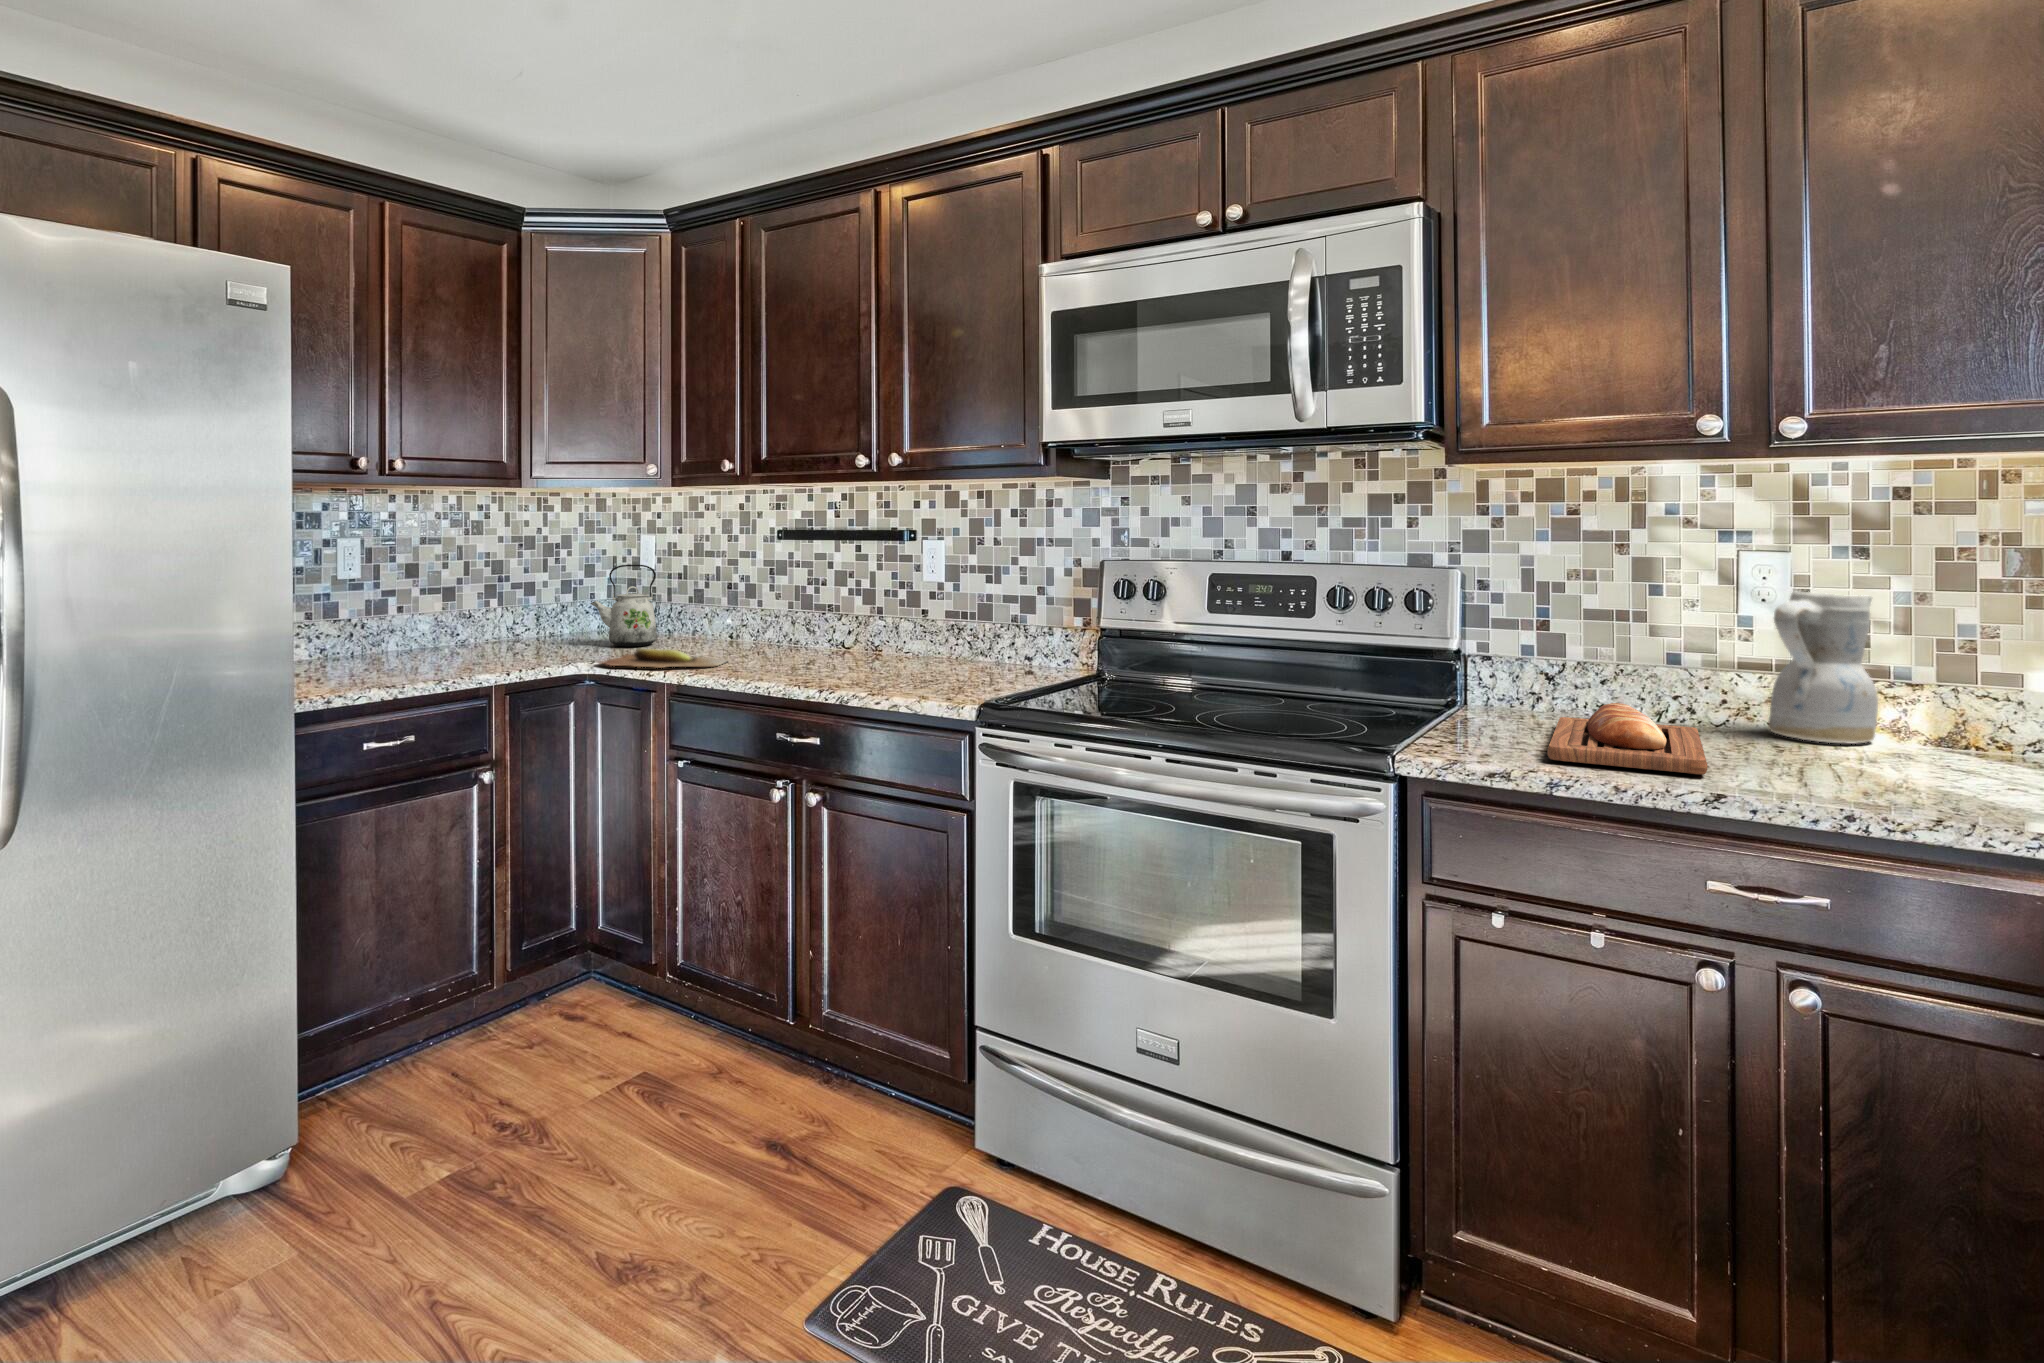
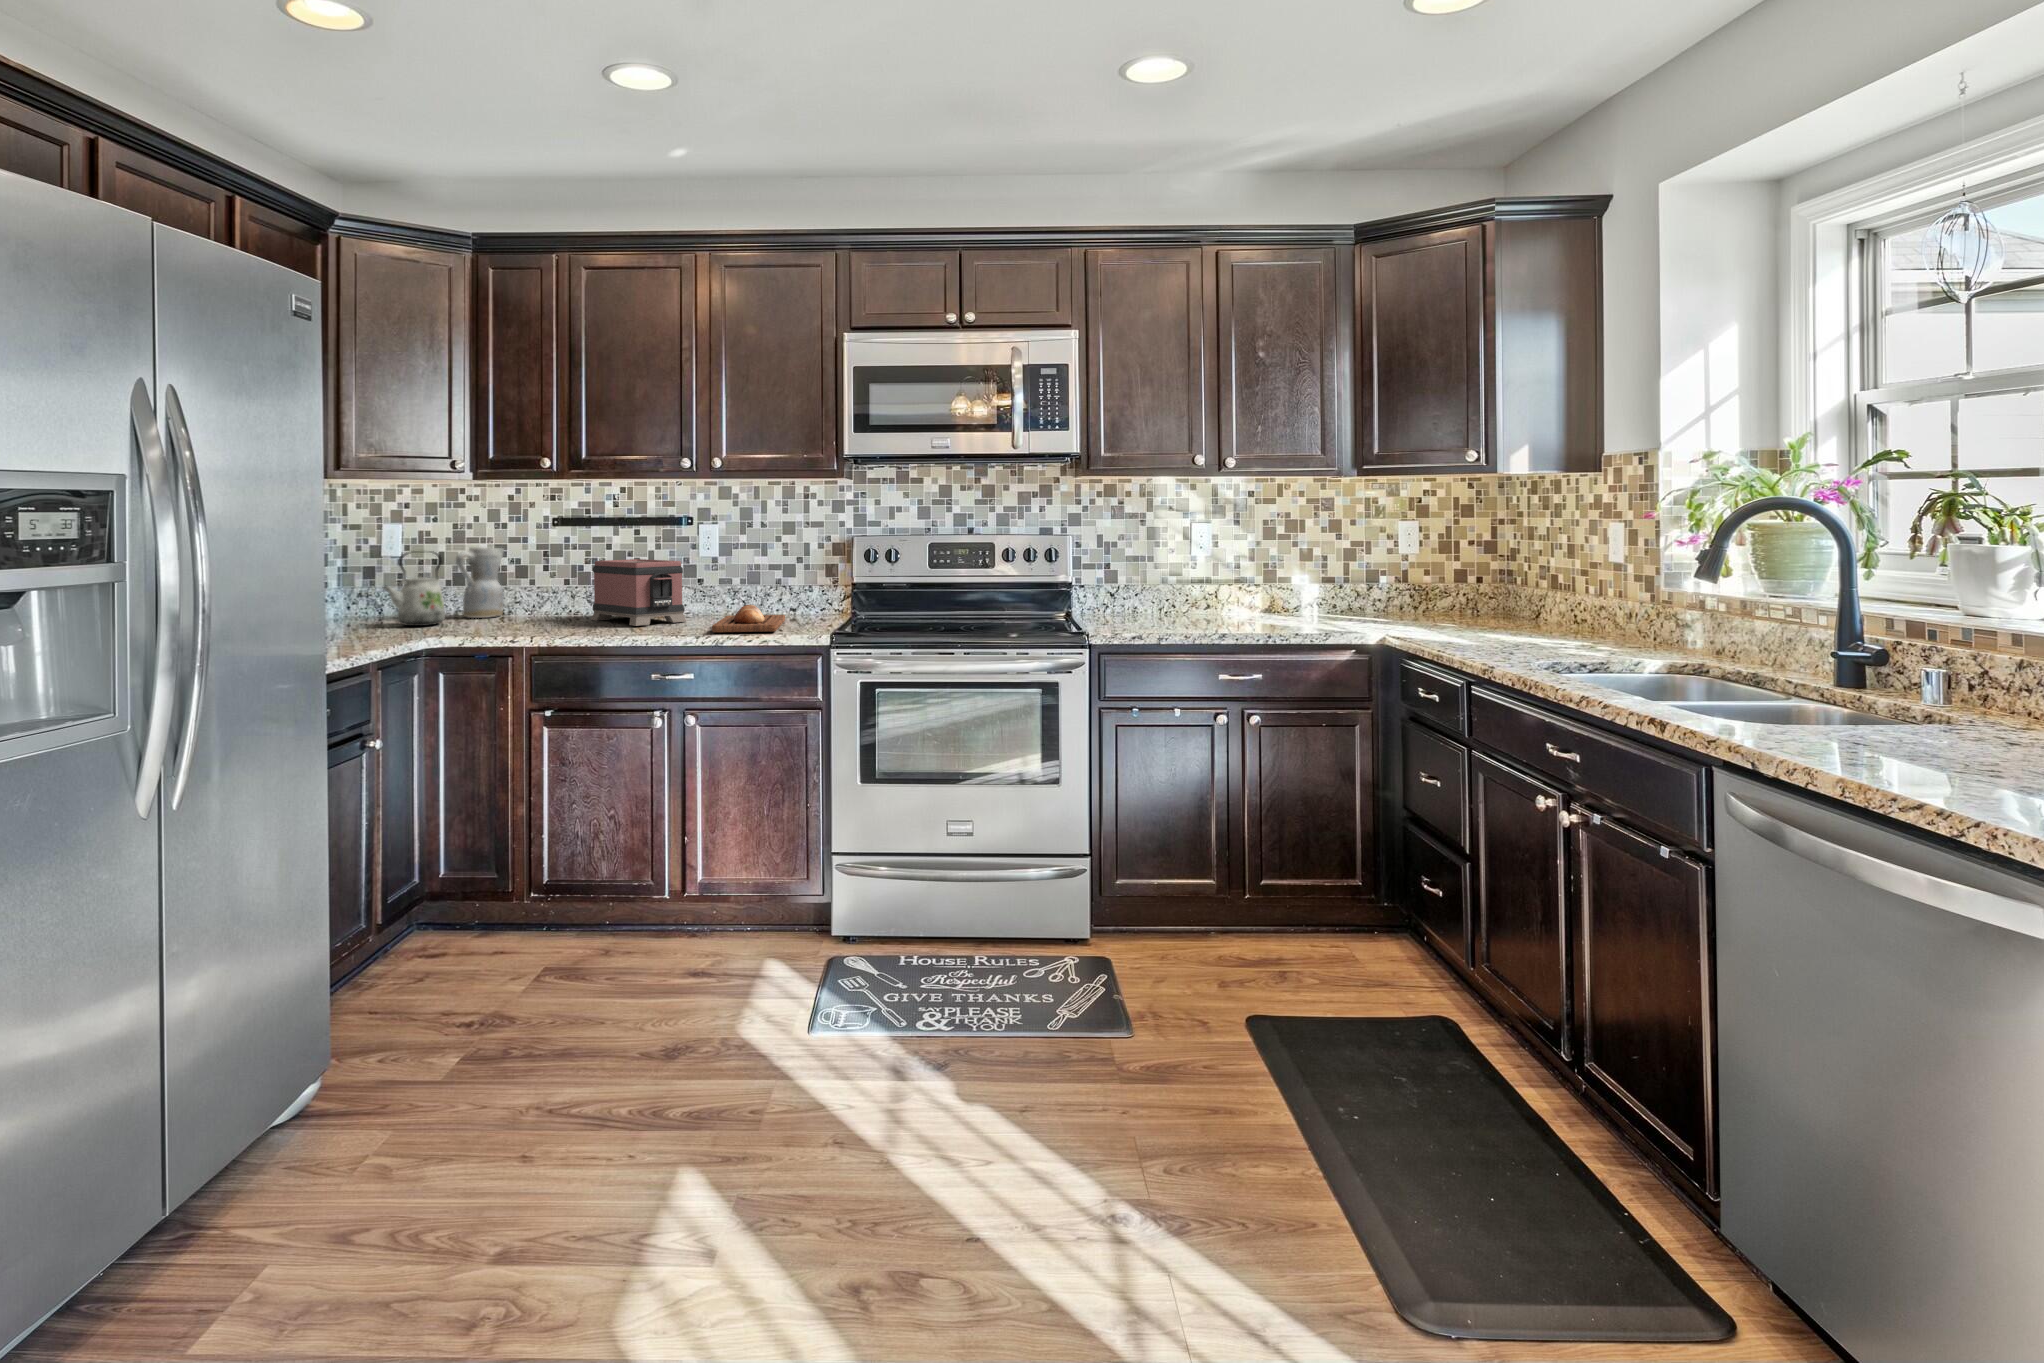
toaster: none [789,582,872,666] -> present [591,559,686,626]
ceramic pitcher: present [1768,592,1878,744] -> present [456,547,504,618]
cutting board: present [599,649,726,668] -> none [441,621,562,637]
bread loaf: present [1548,703,1707,774] -> present [712,605,785,632]

